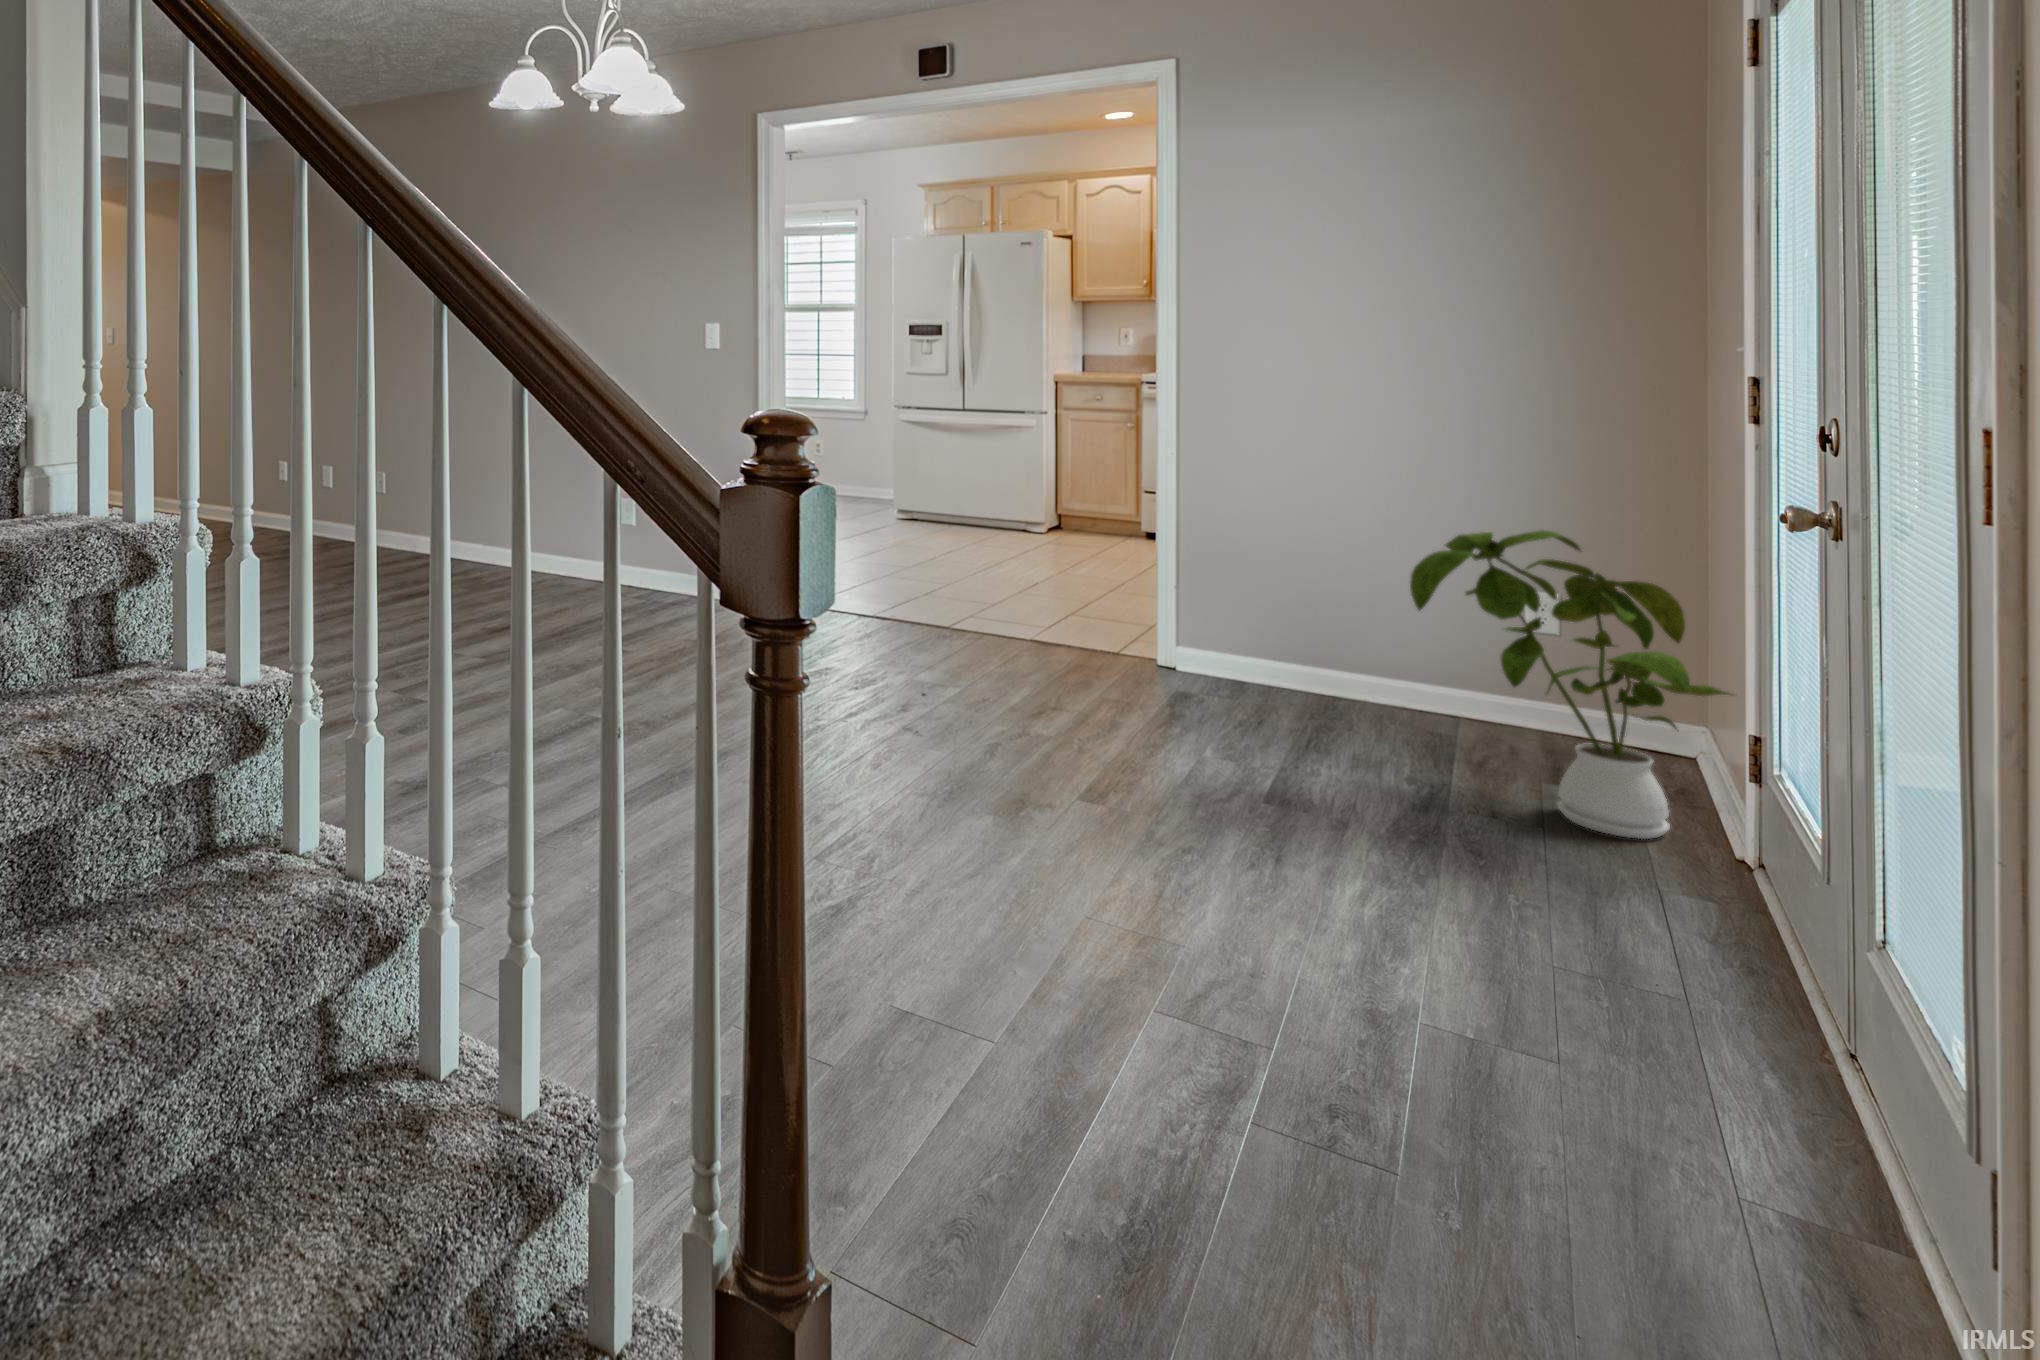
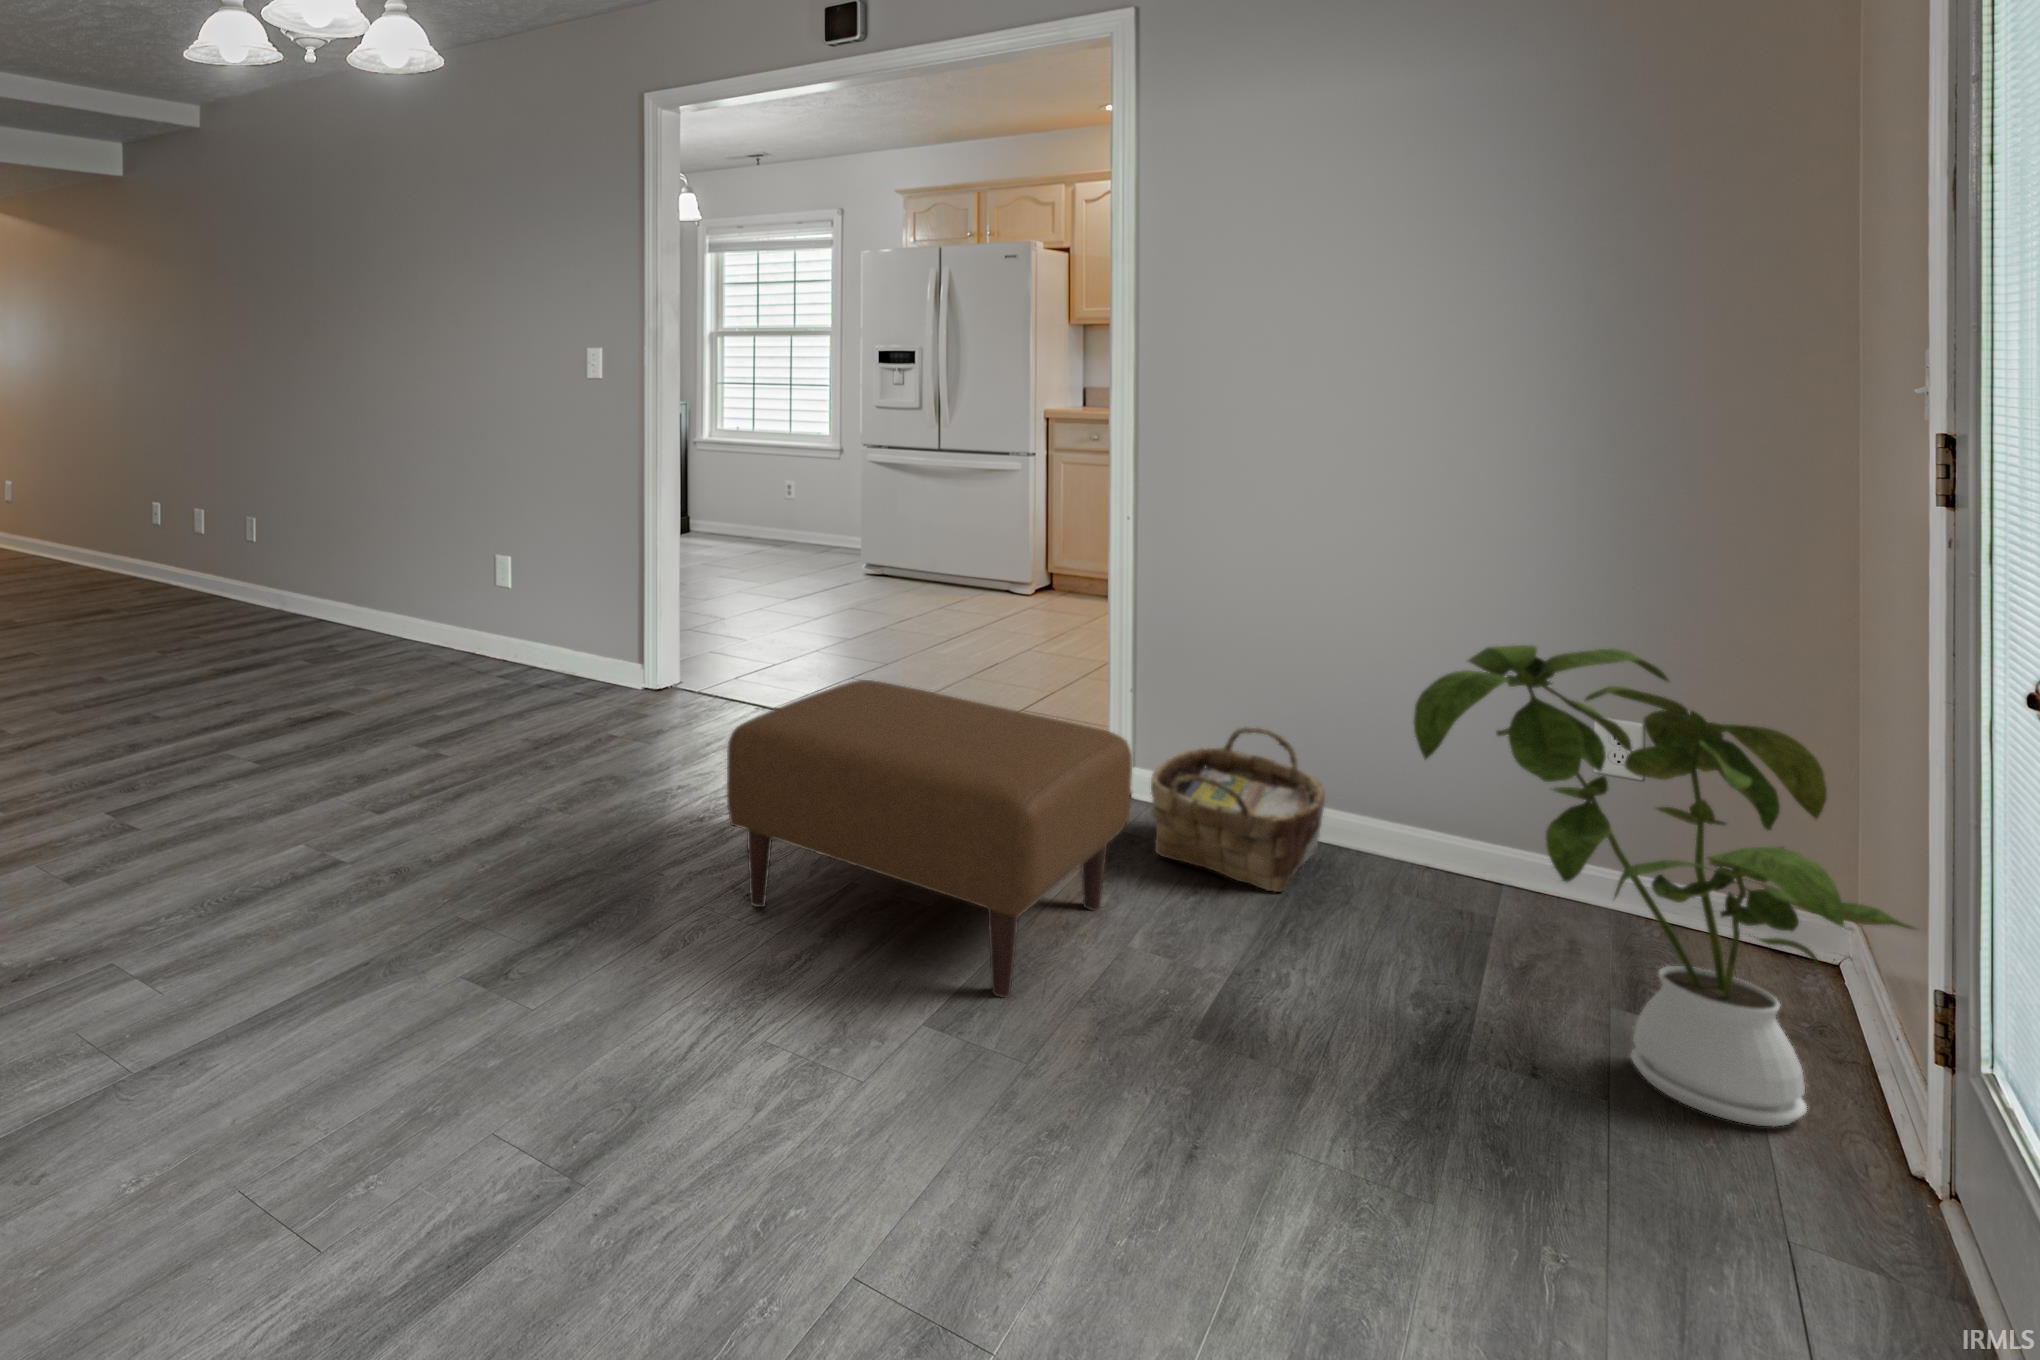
ottoman: none [906,584,1200,791] -> present [727,680,1132,998]
woven basket: none [1204,612,1333,727] -> present [1151,728,1325,892]

